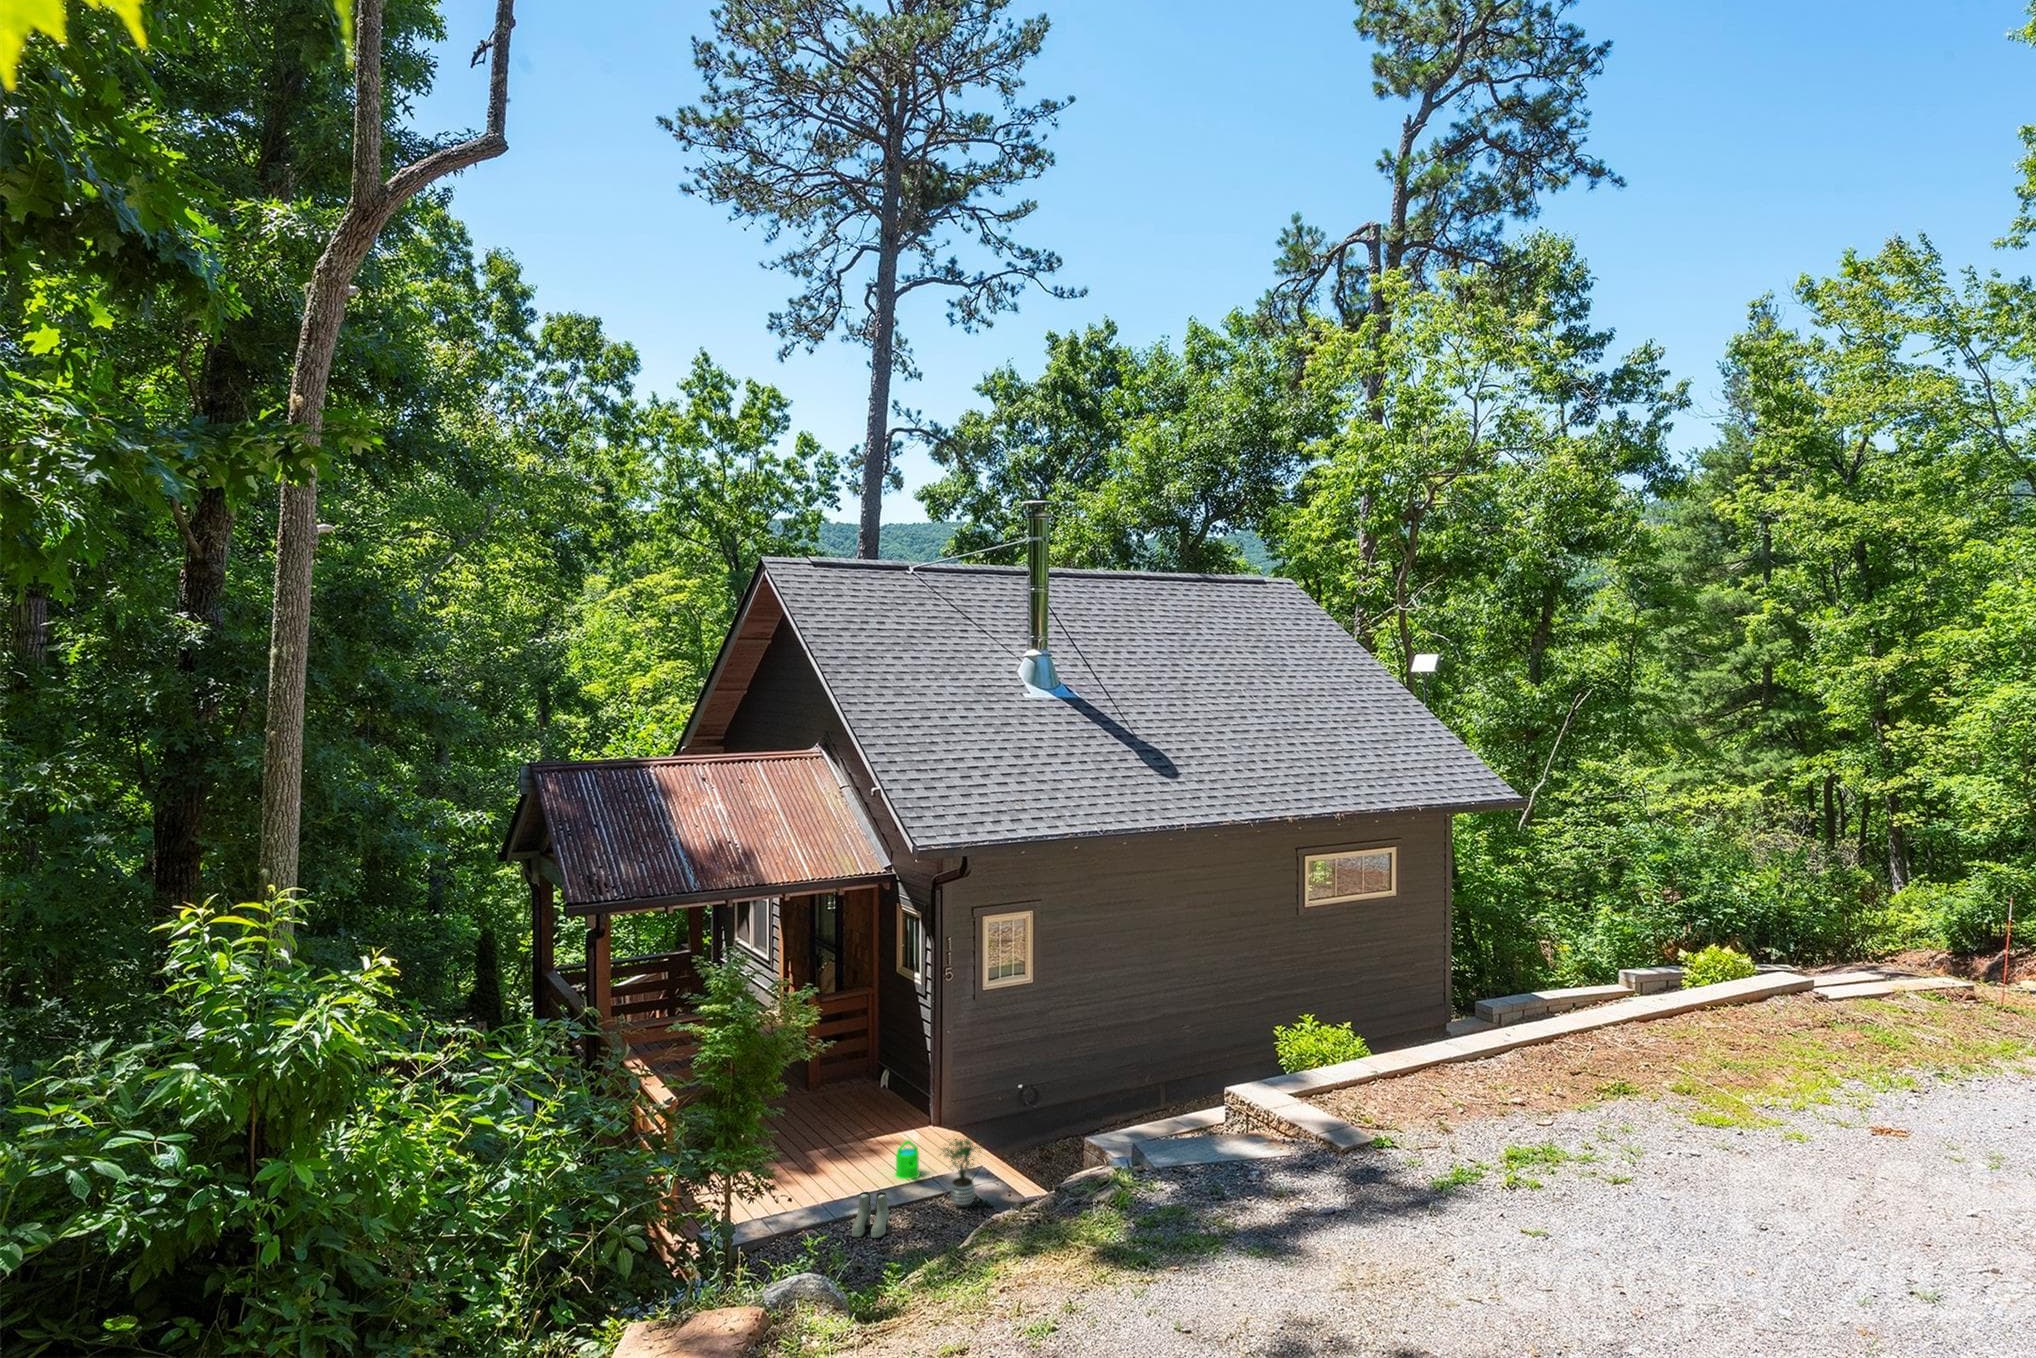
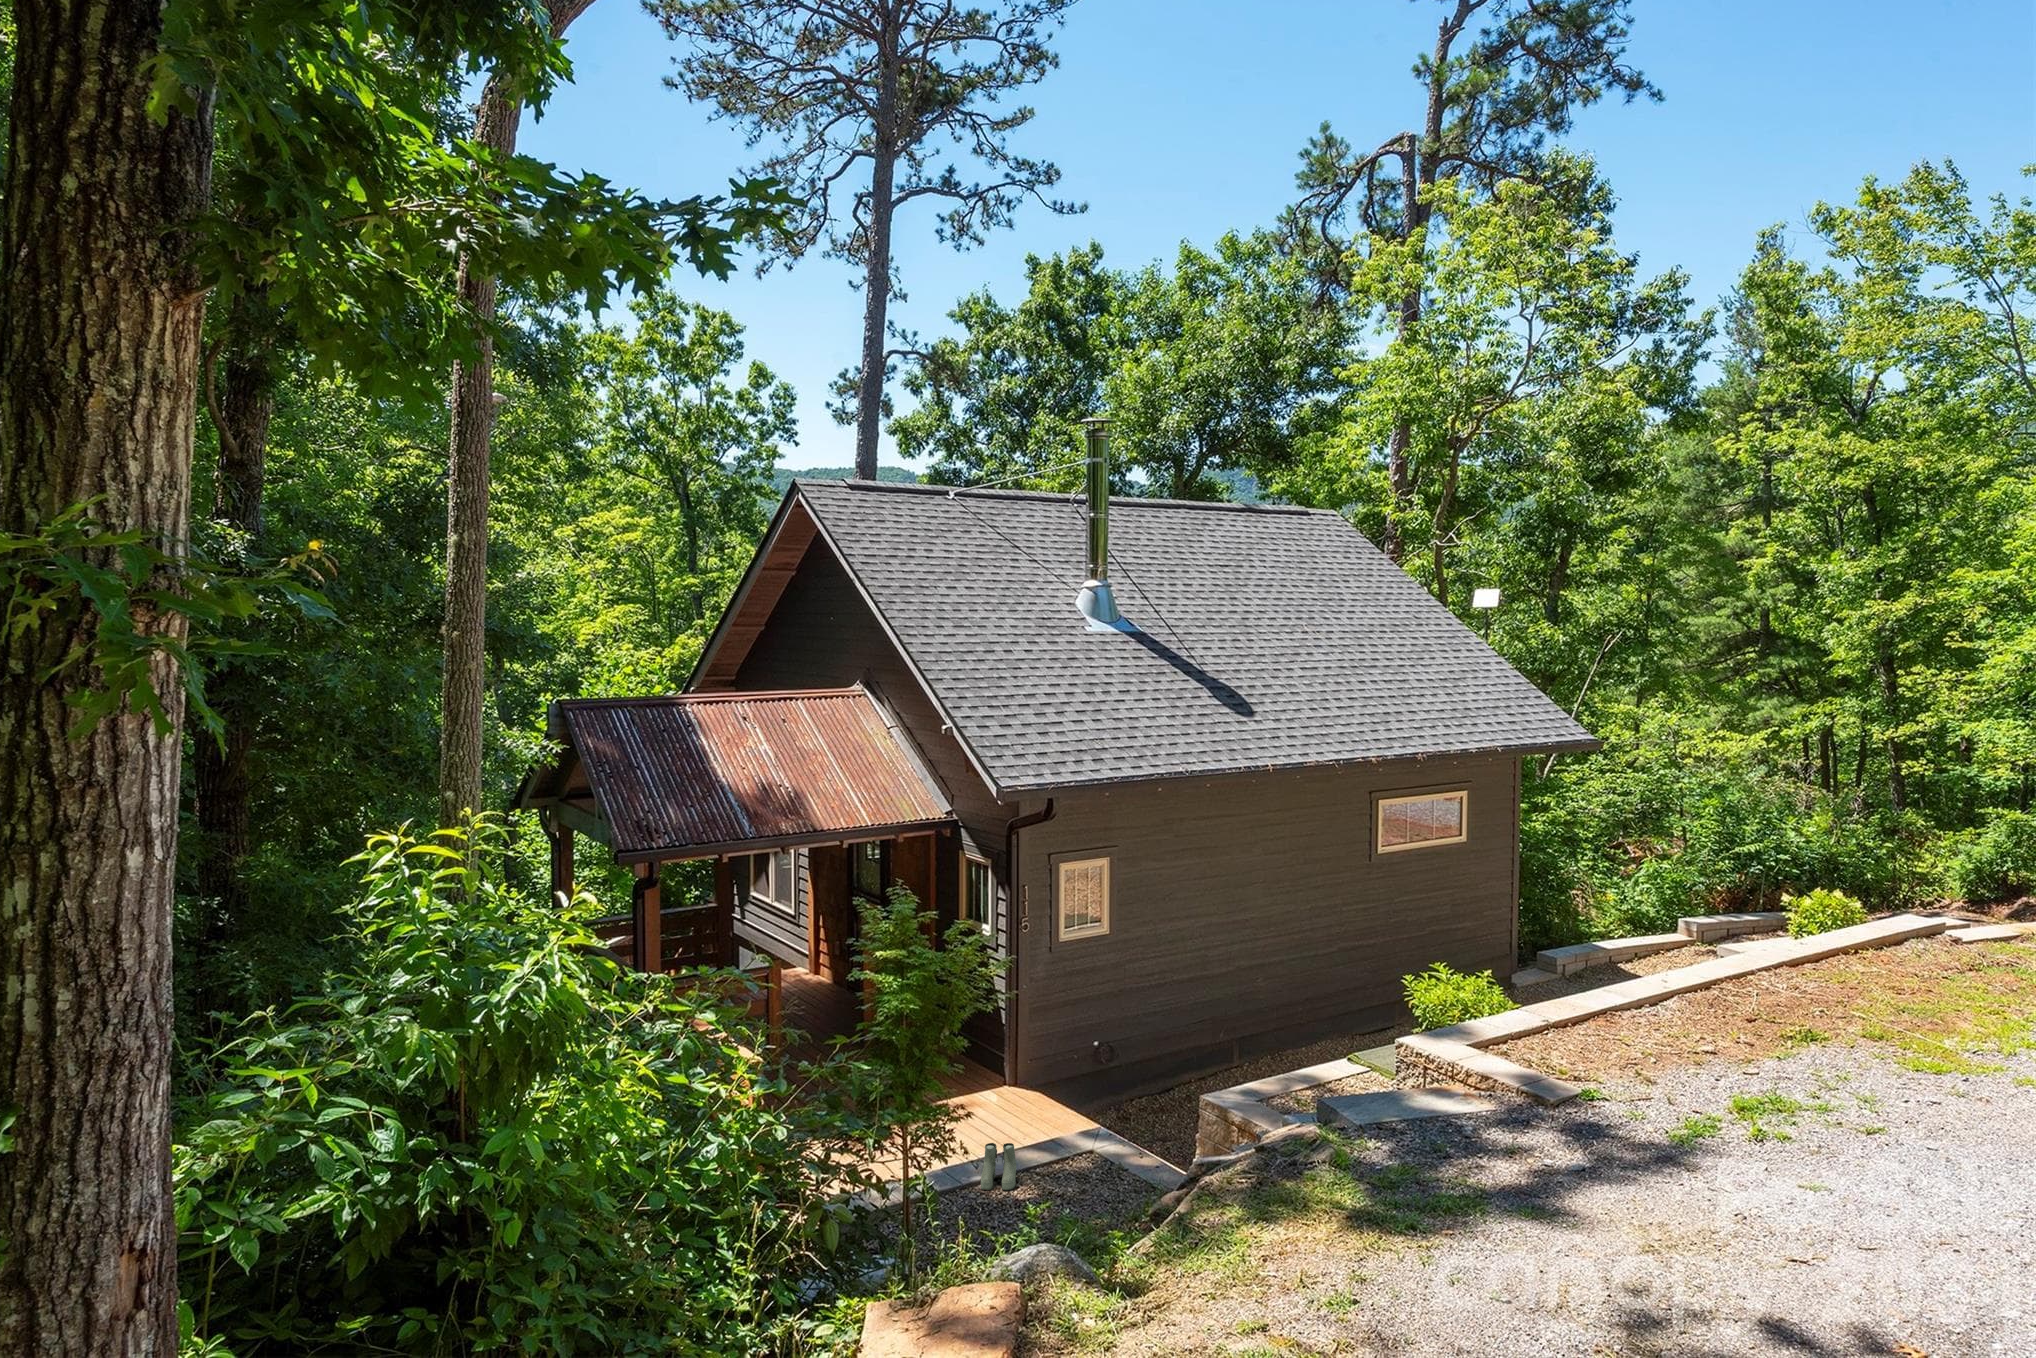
potted plant: present [940,1137,983,1208] -> none [1056,1084,1106,1160]
watering can: present [895,1140,920,1179] -> none [997,1093,1024,1135]

